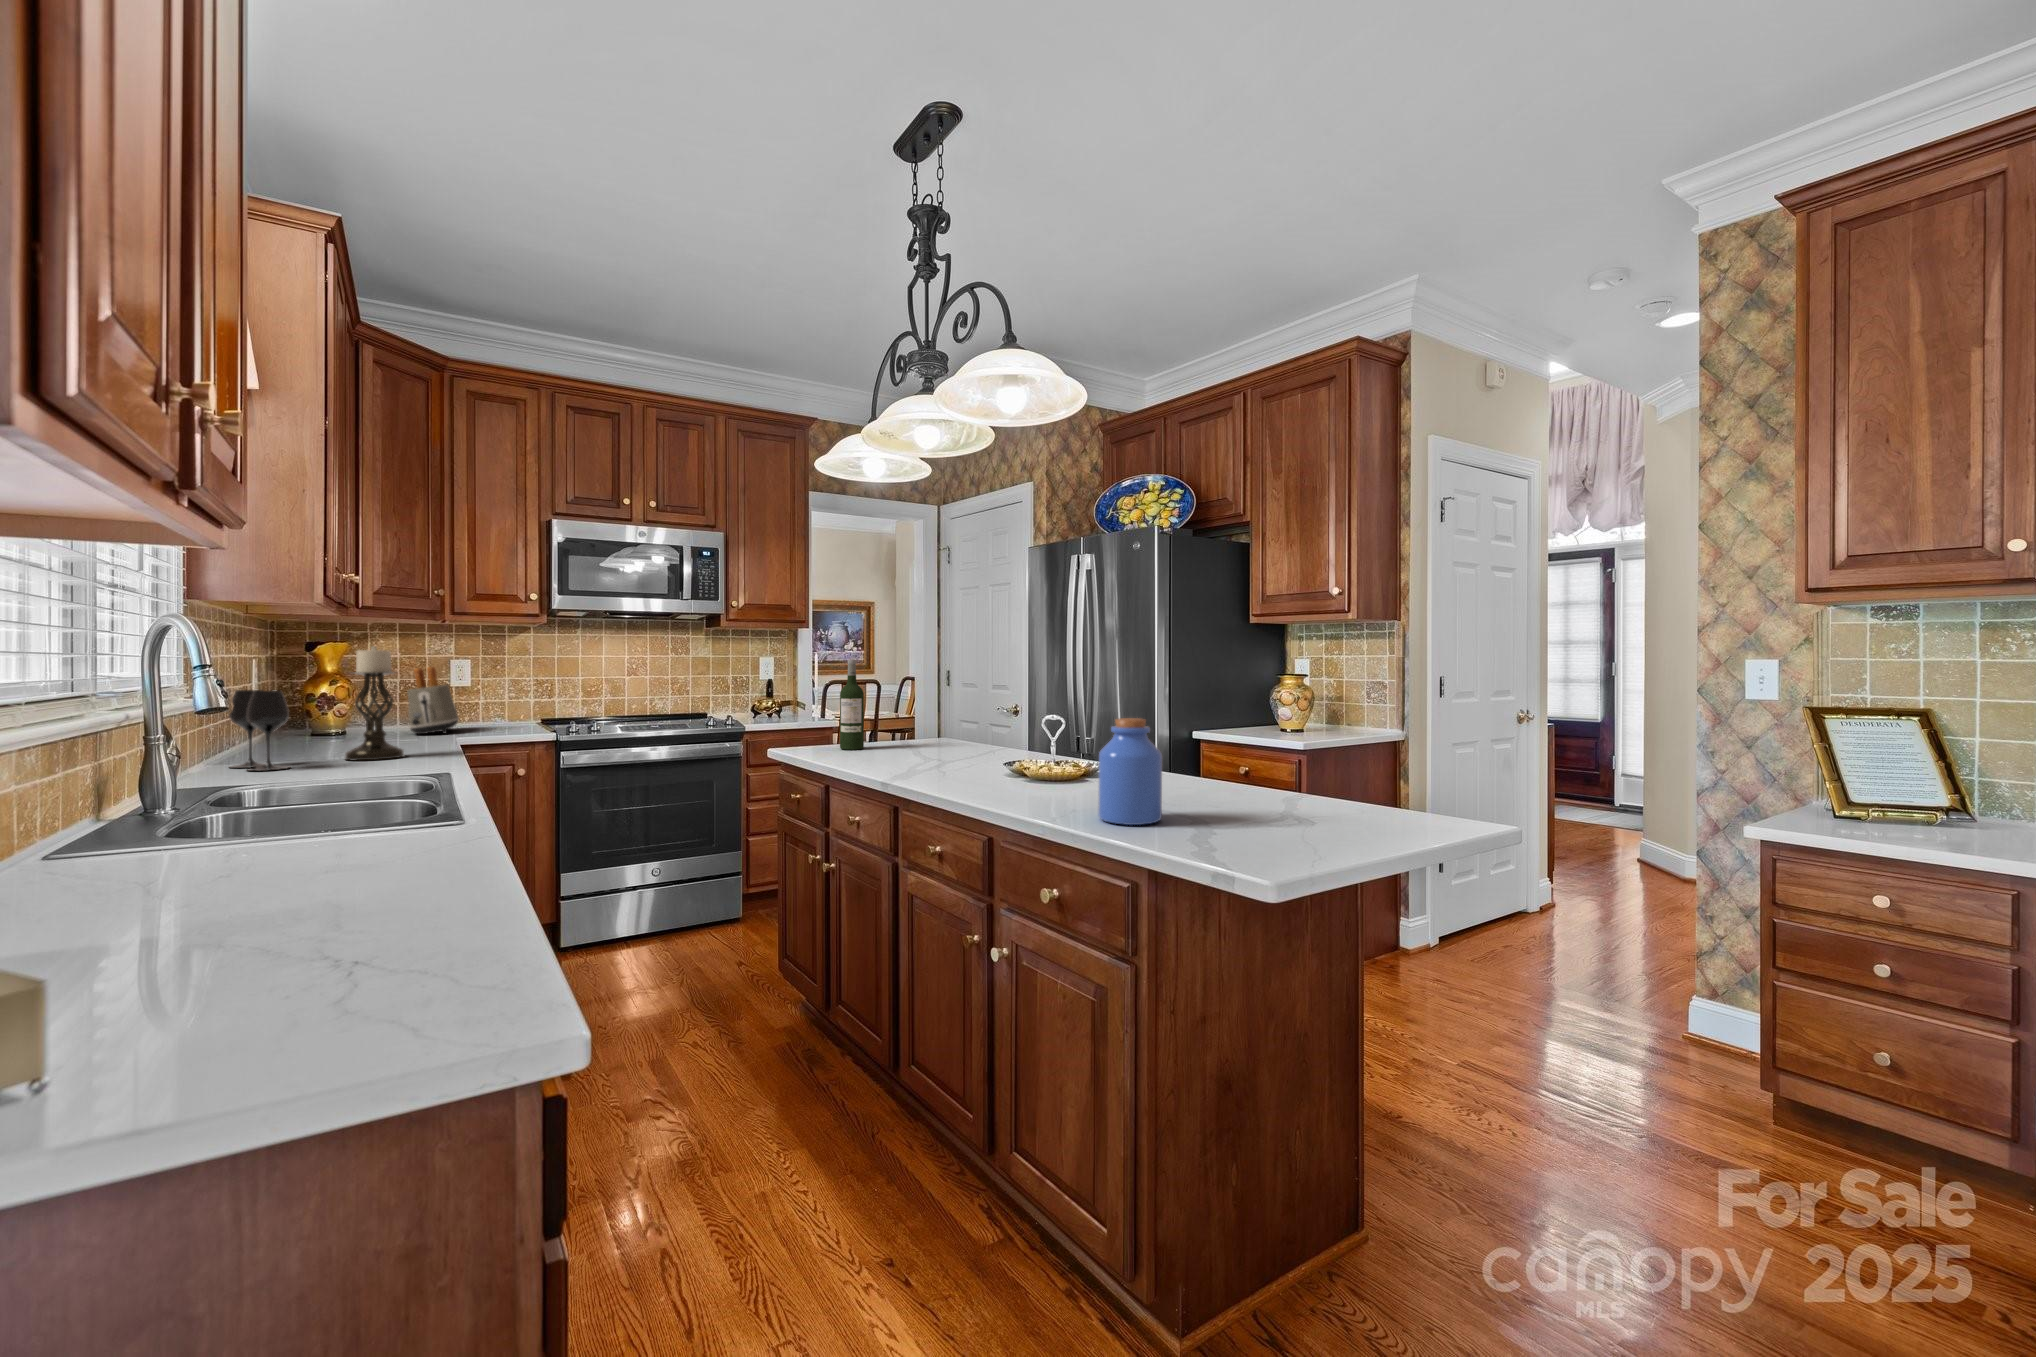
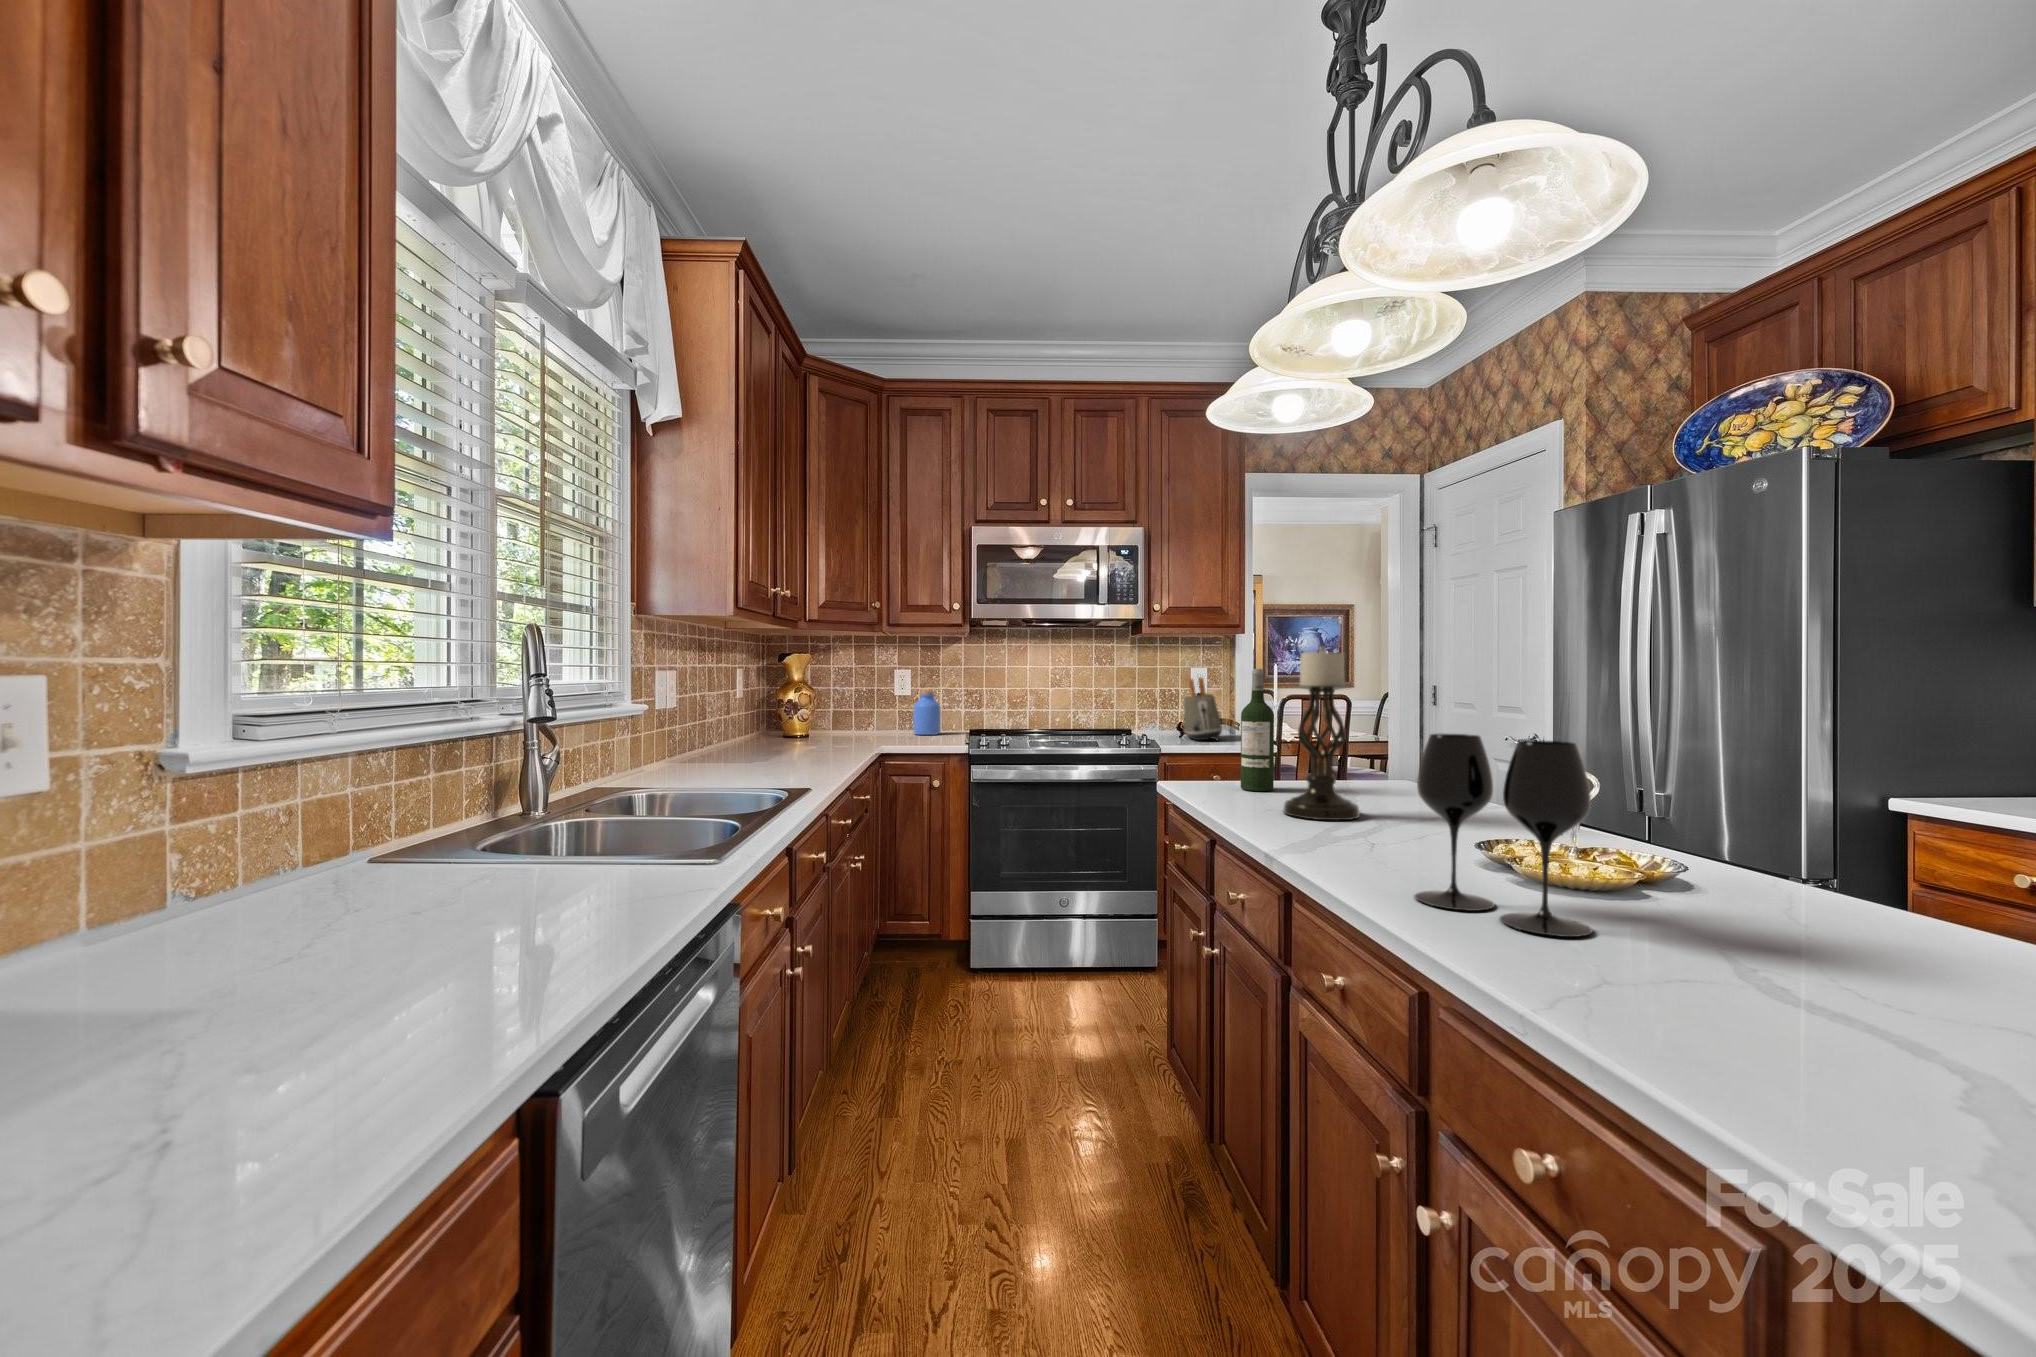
candle holder: present [345,646,404,760] -> present [1283,646,1360,820]
toaster: present [407,667,459,734] -> present [1184,677,1222,740]
wine glass: present [229,690,289,771] -> present [1415,734,1592,937]
jar: present [1098,718,1162,825] -> present [913,690,941,735]

